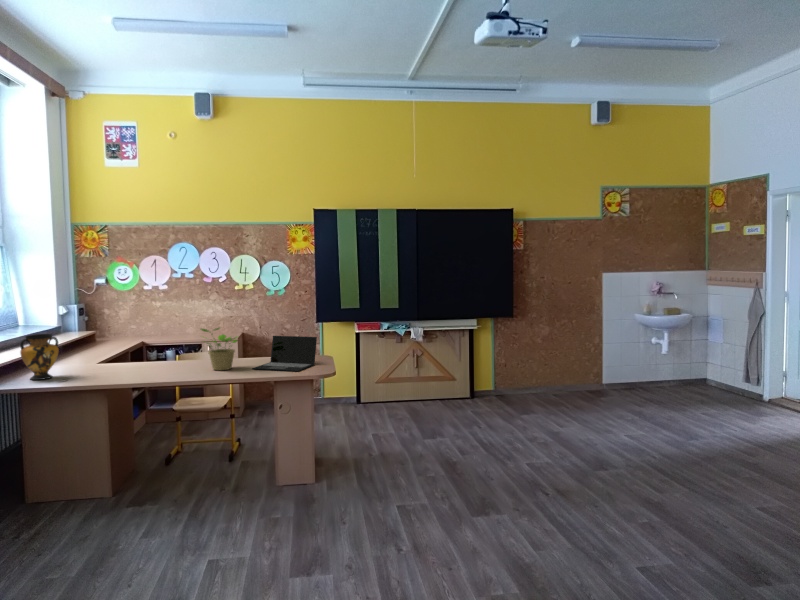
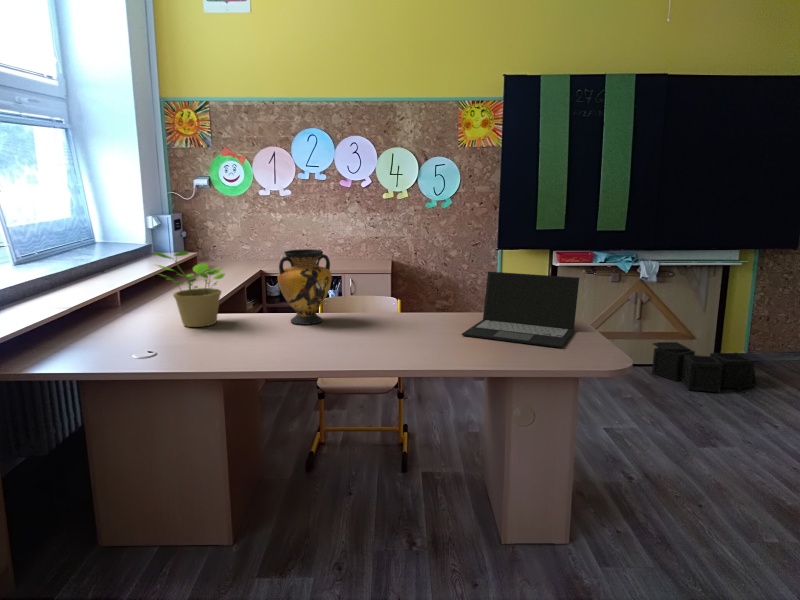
potted plant: present [201,328,237,370] -> present [154,251,225,327]
vase: present [20,334,59,380] -> present [278,249,332,325]
storage bin: none [425,382,486,412] -> present [652,342,757,393]

